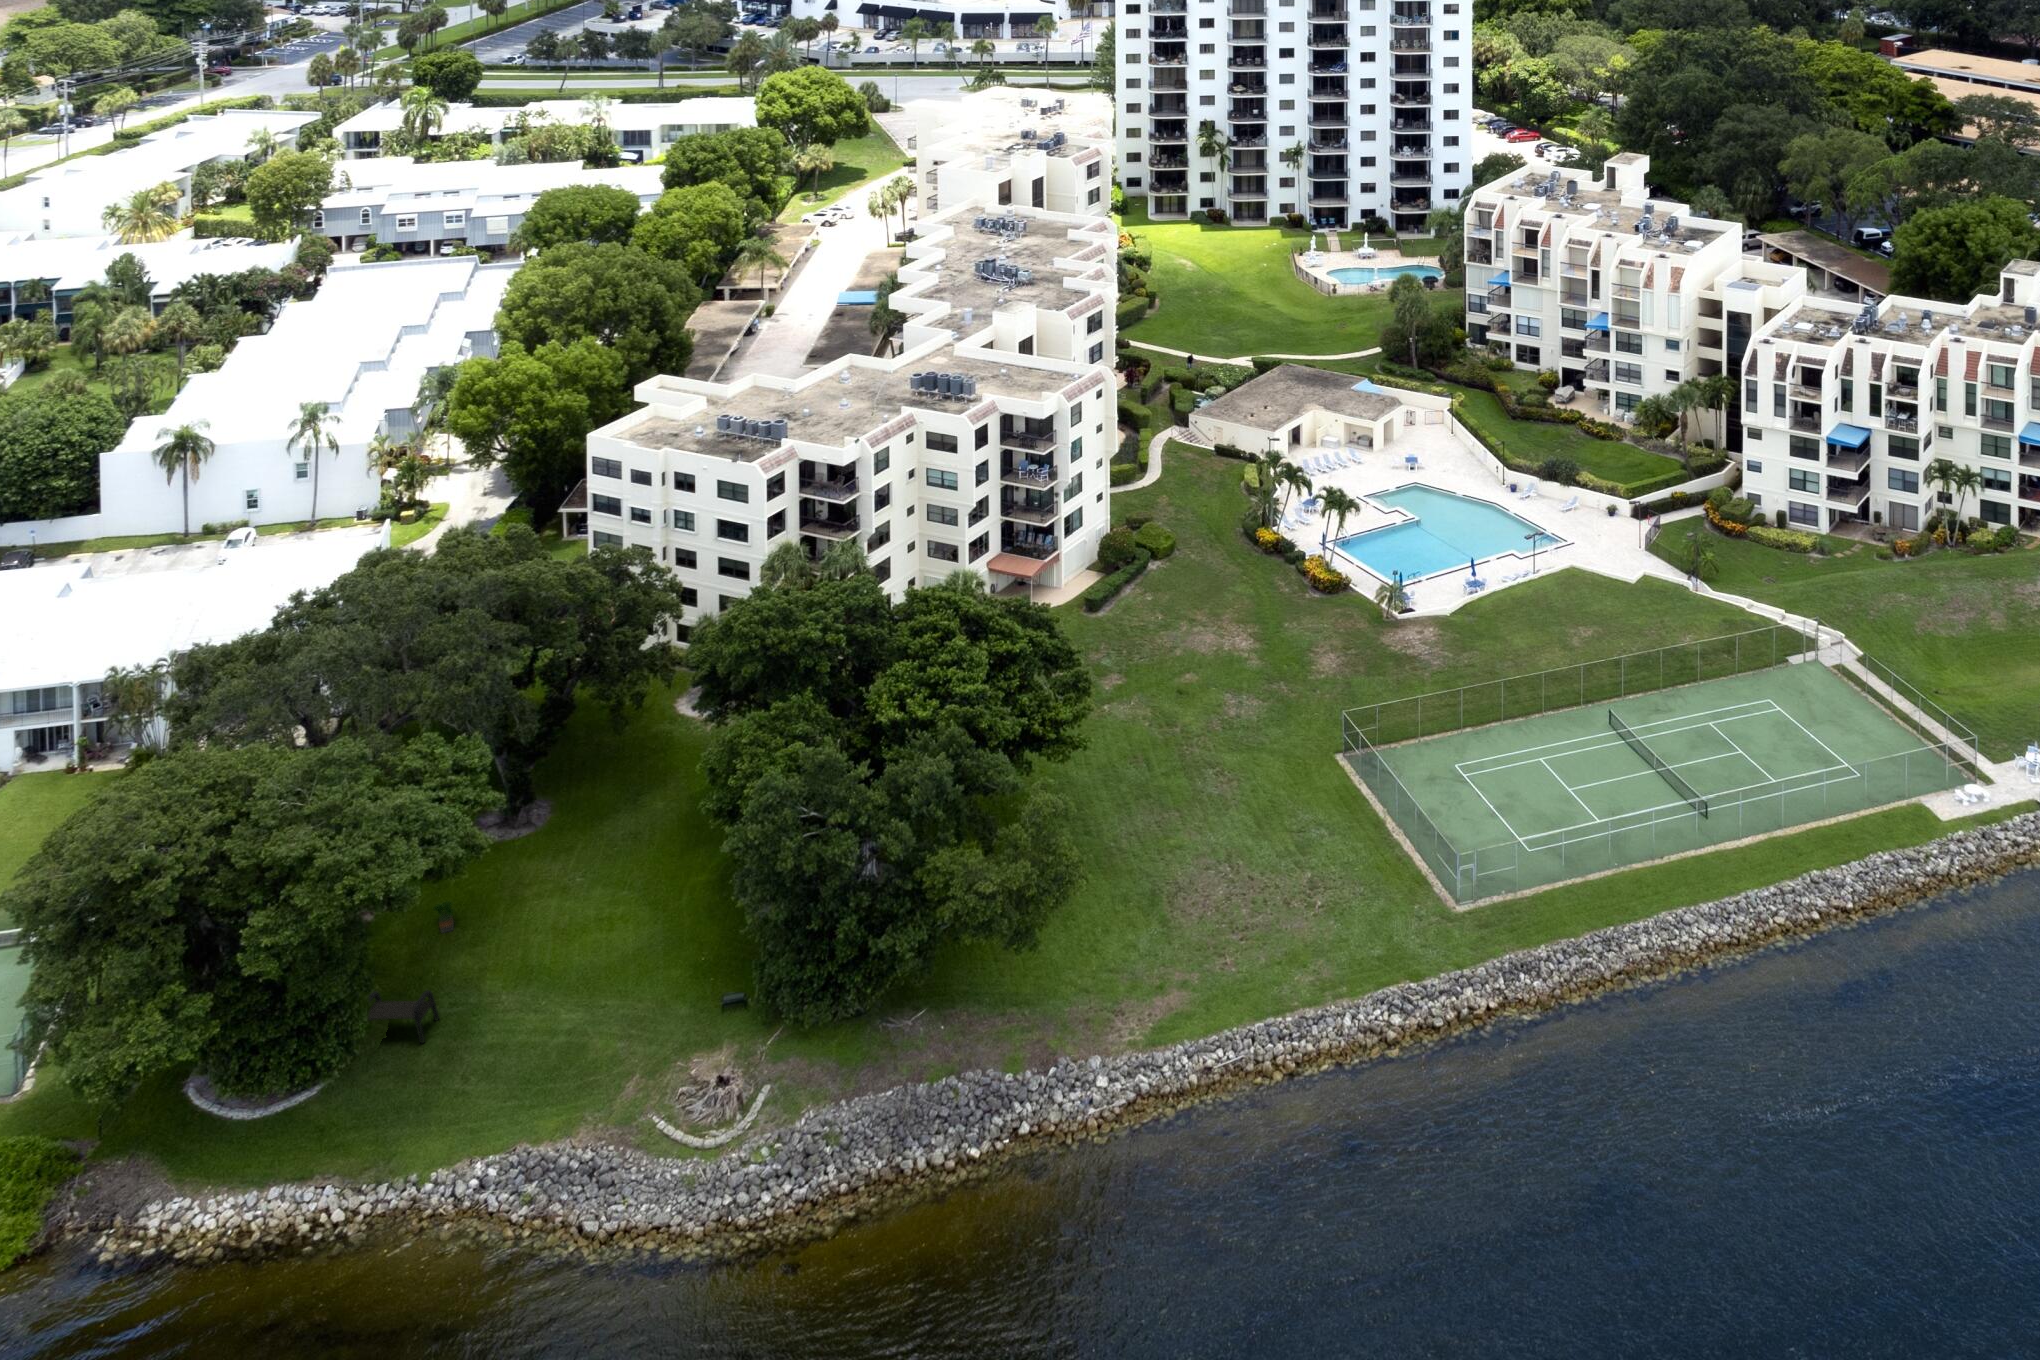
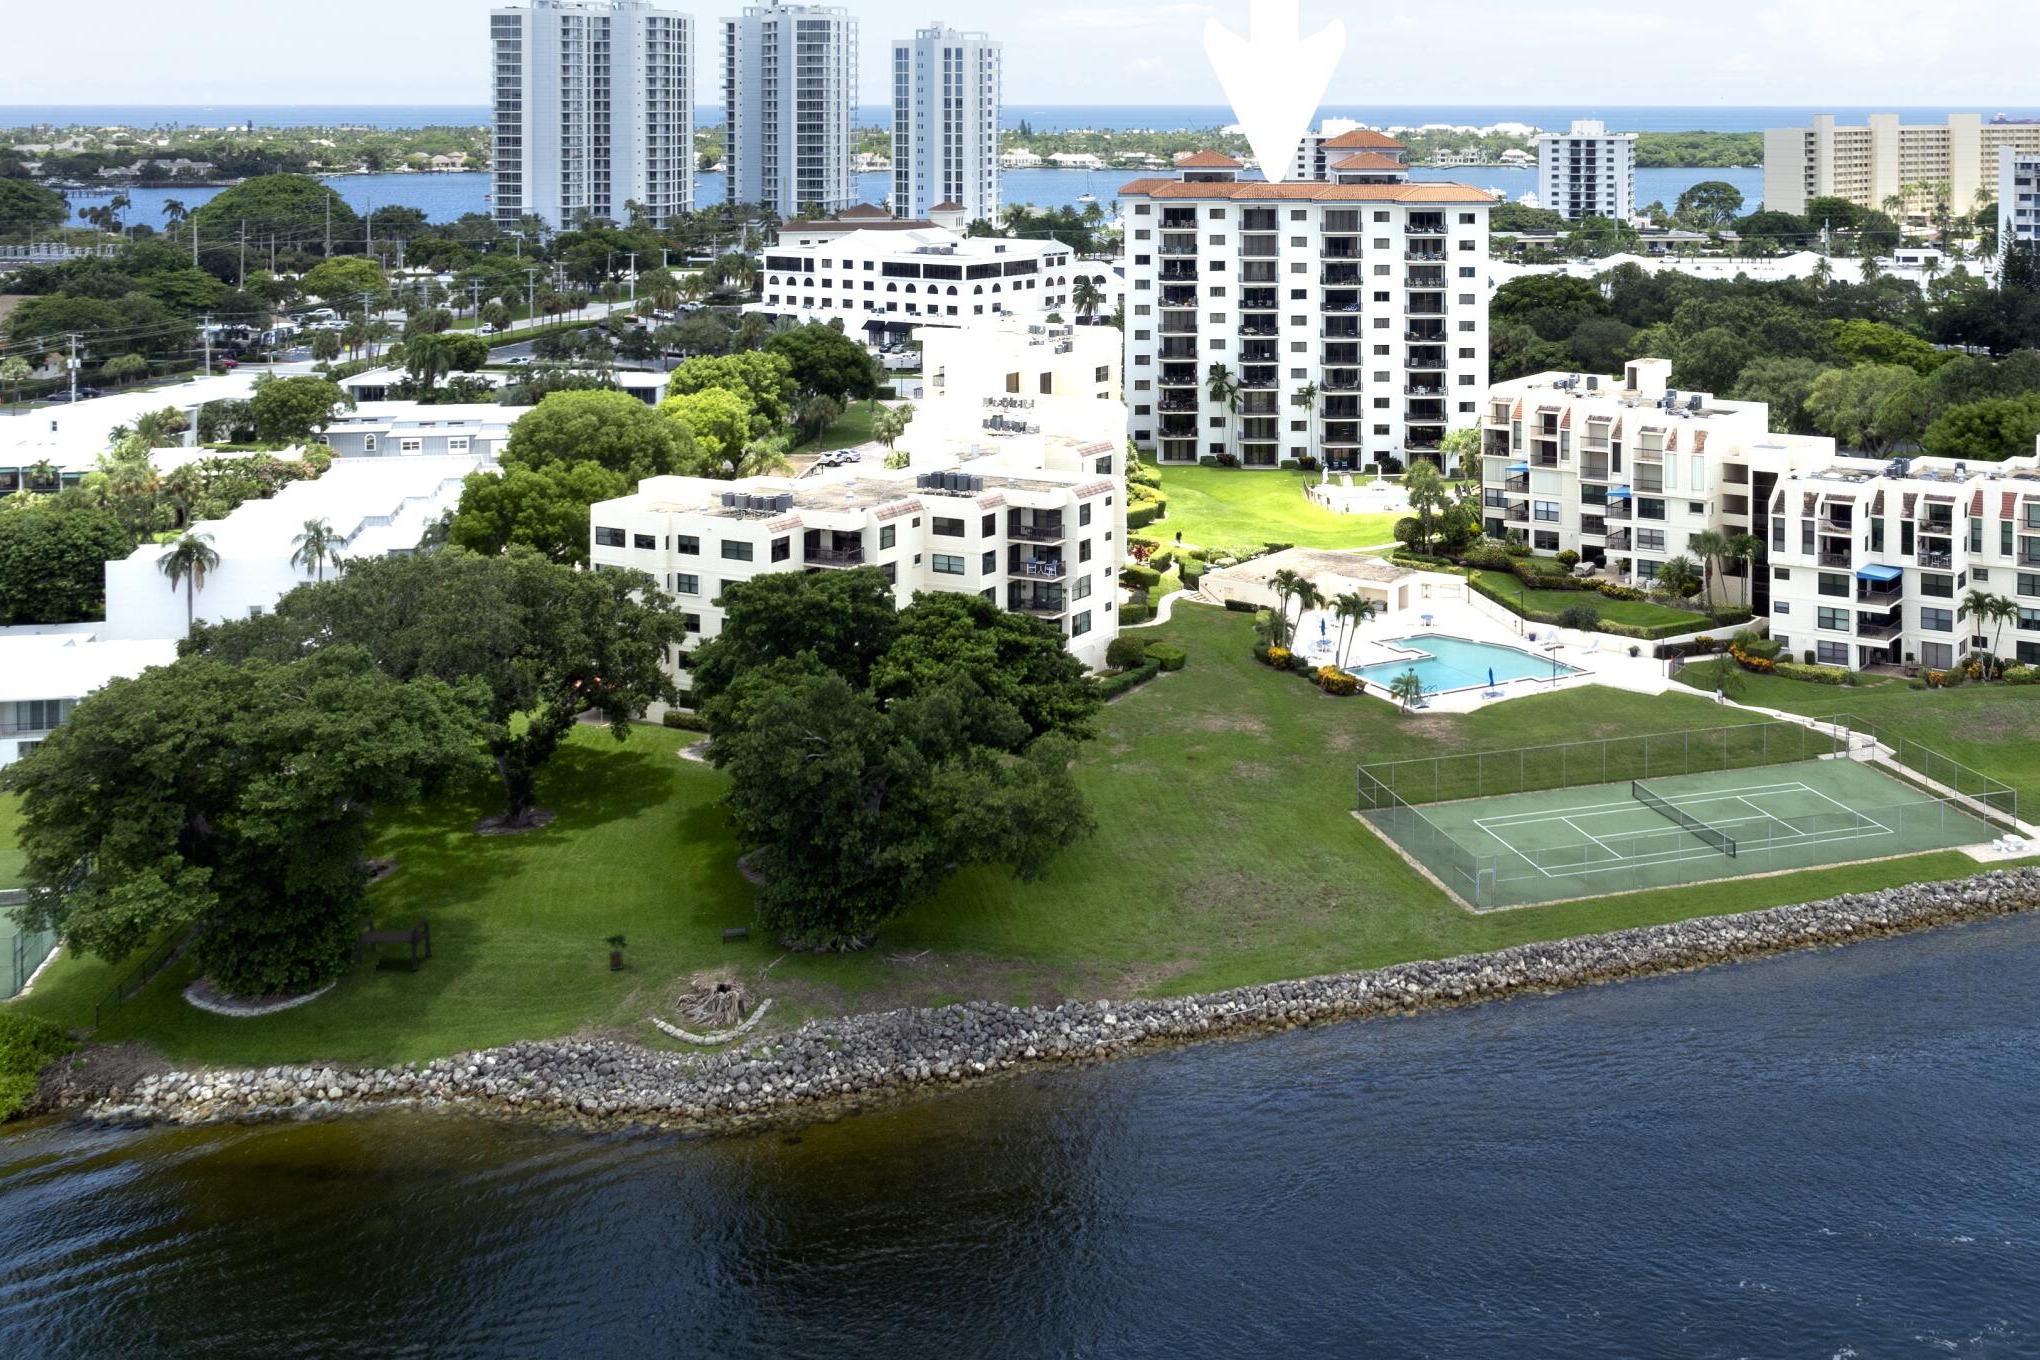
potted tree: present [433,901,454,933] -> present [606,935,627,970]

